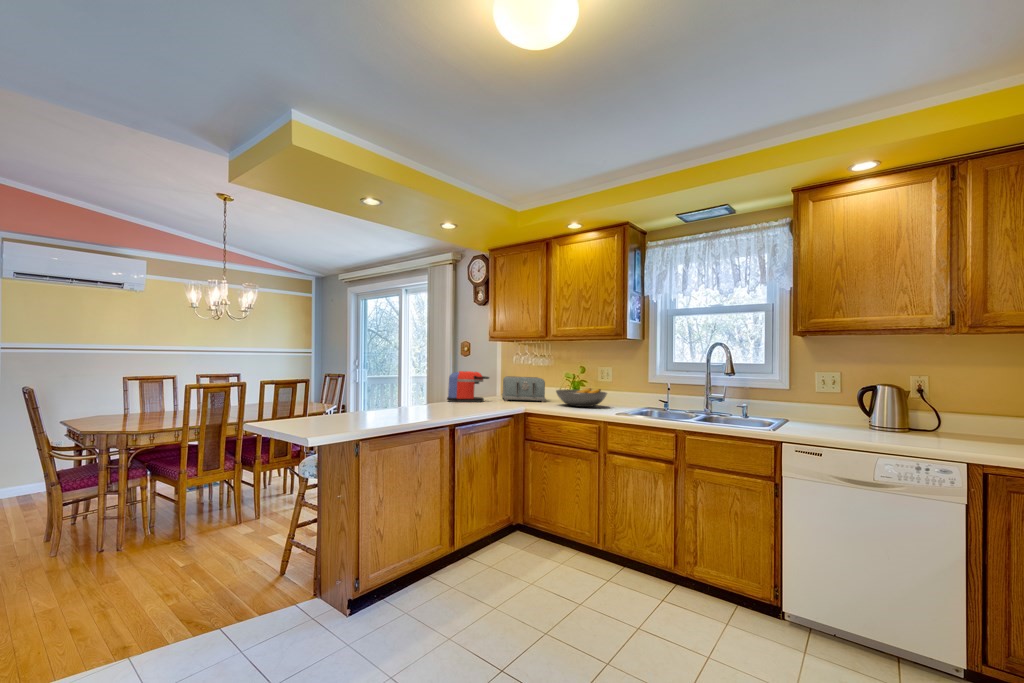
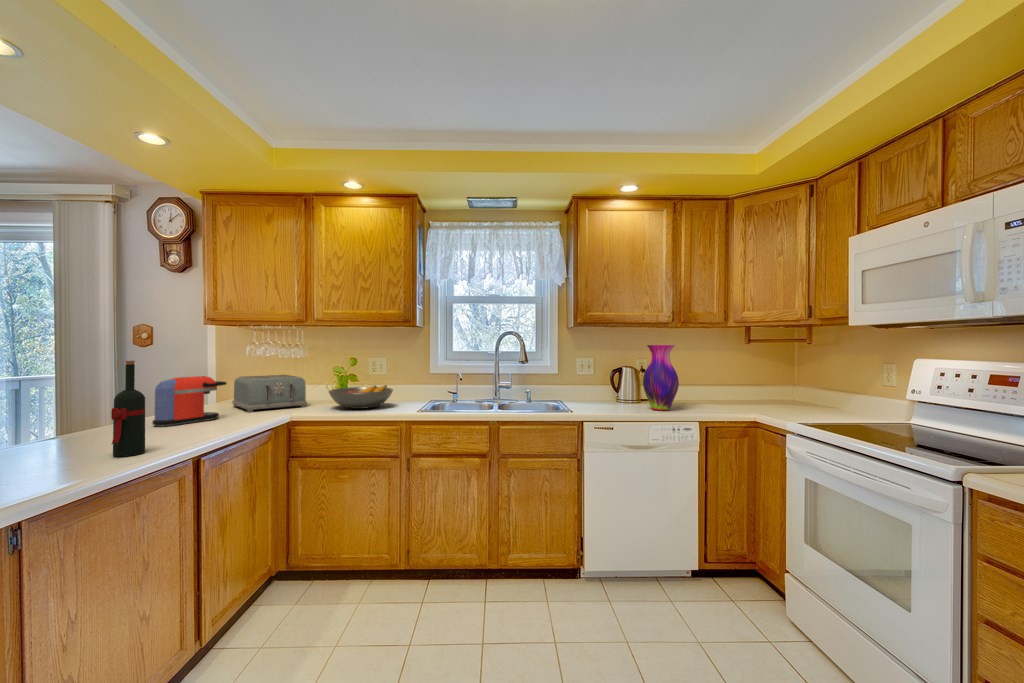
wine bottle: none [409,354,426,410] -> present [111,361,145,457]
vase: none [885,356,946,444] -> present [643,345,679,411]

